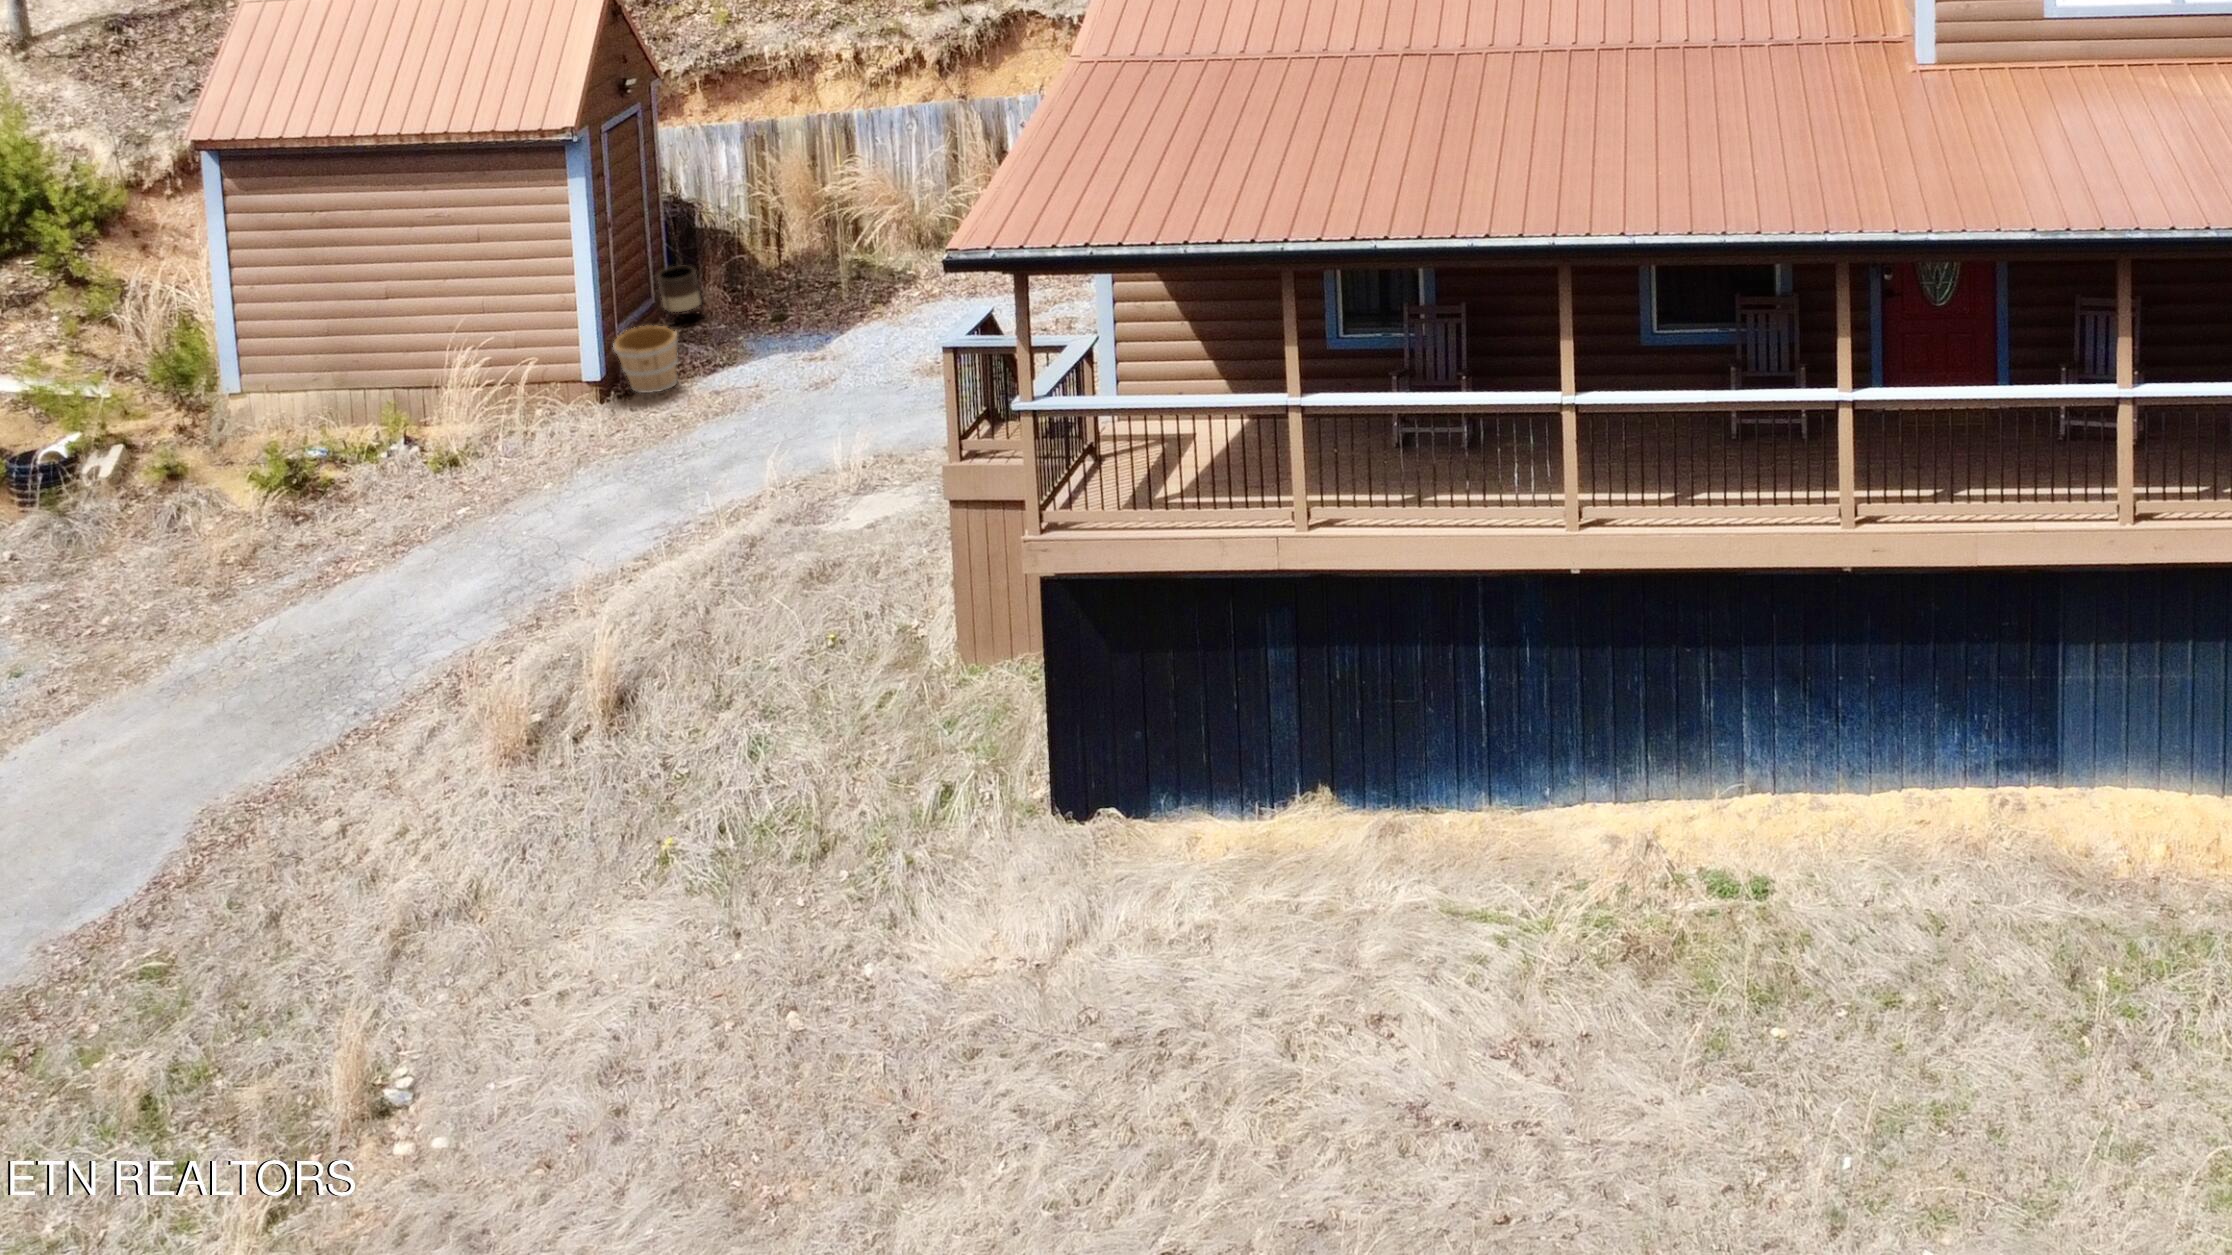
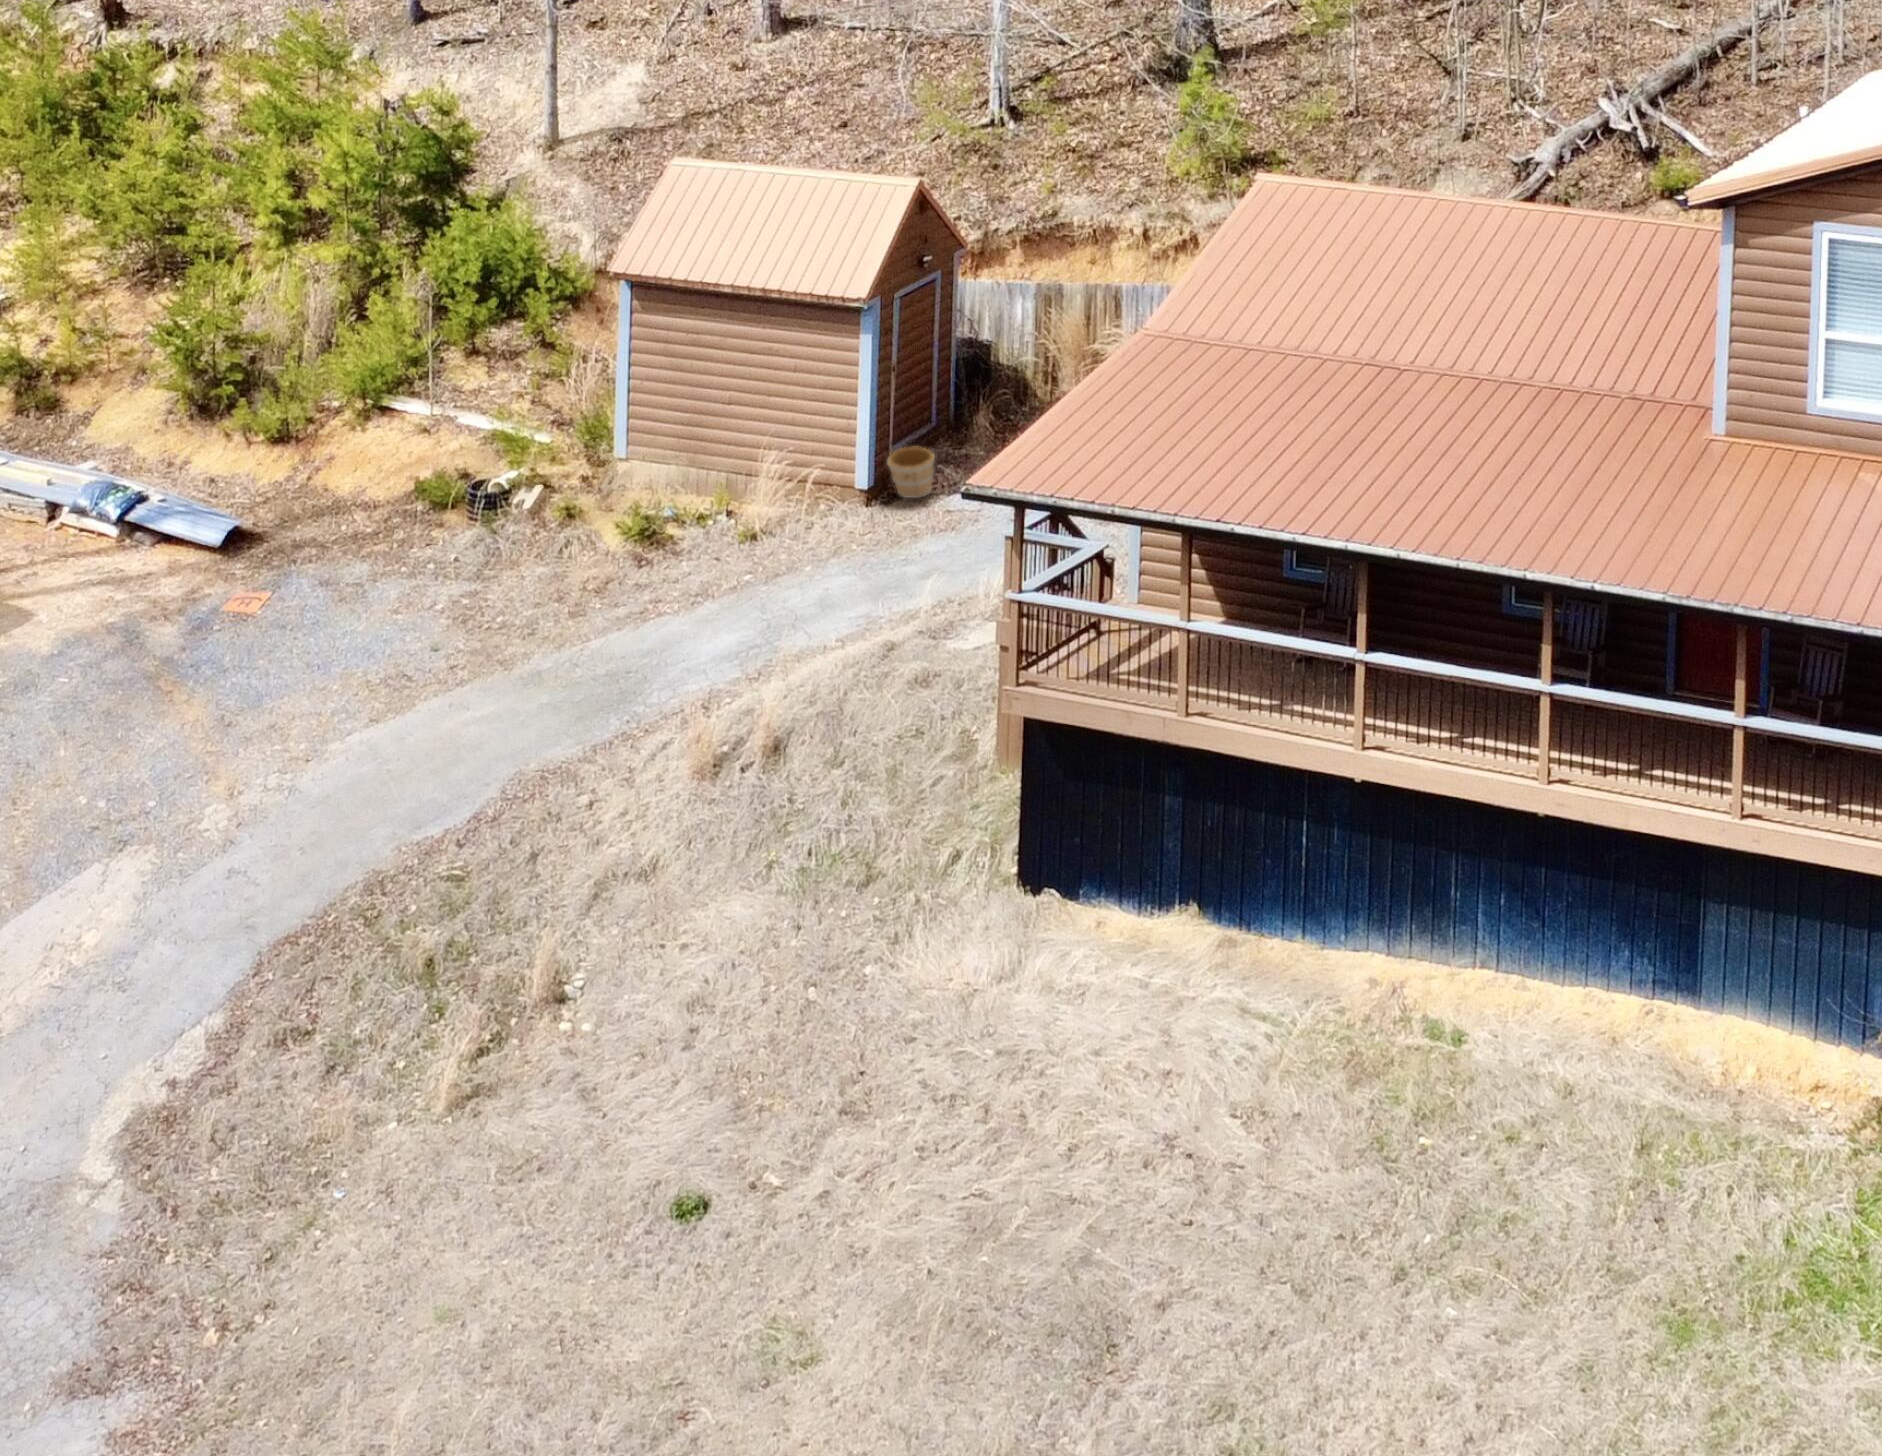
planter: present [658,265,702,312] -> none [941,396,974,442]

